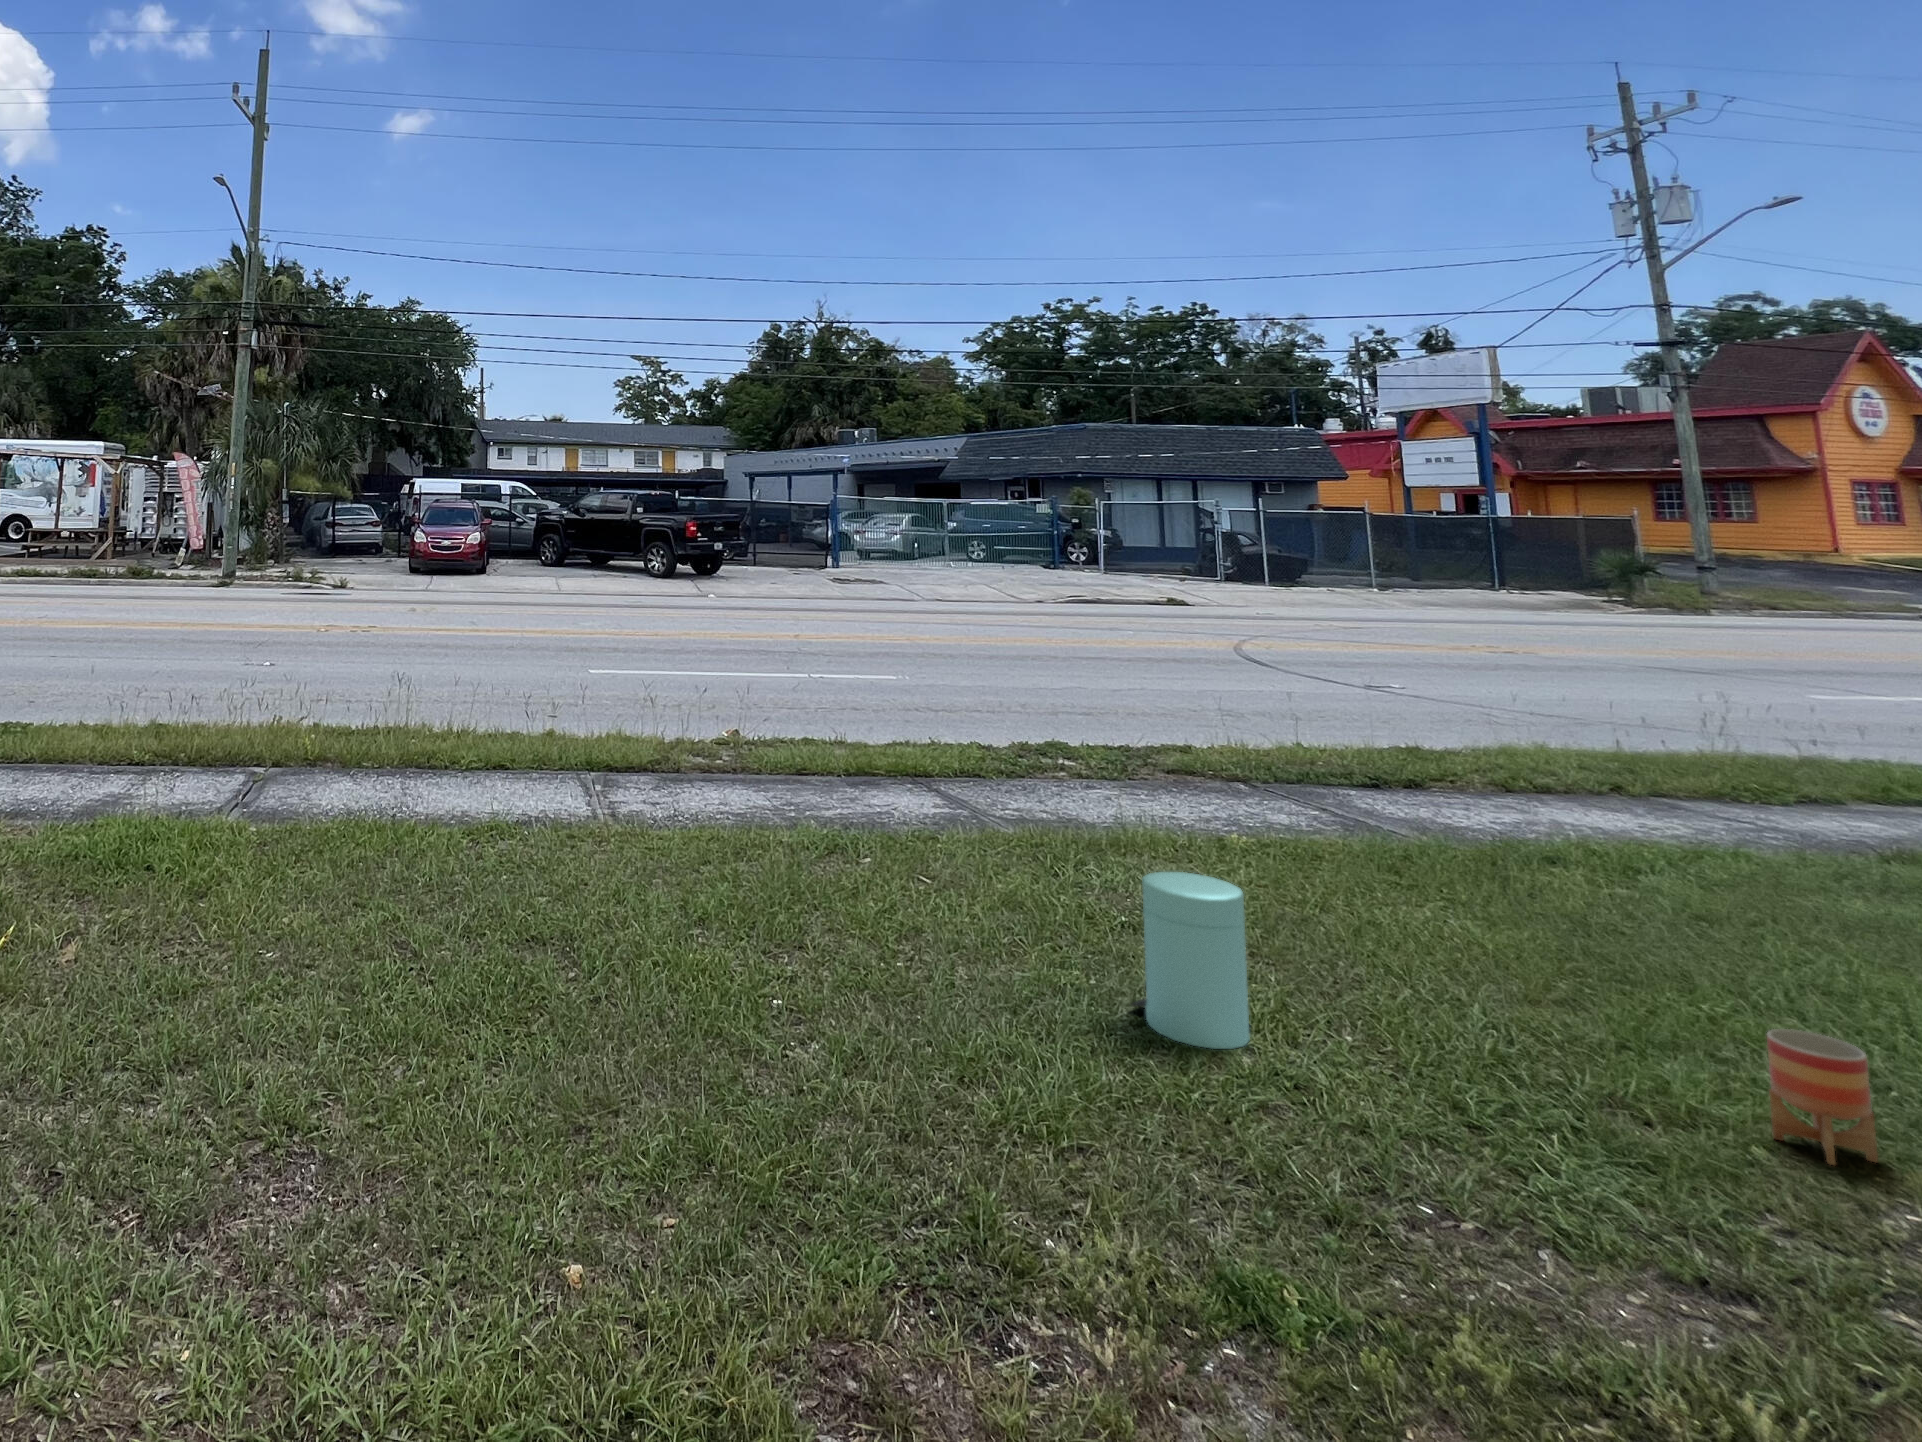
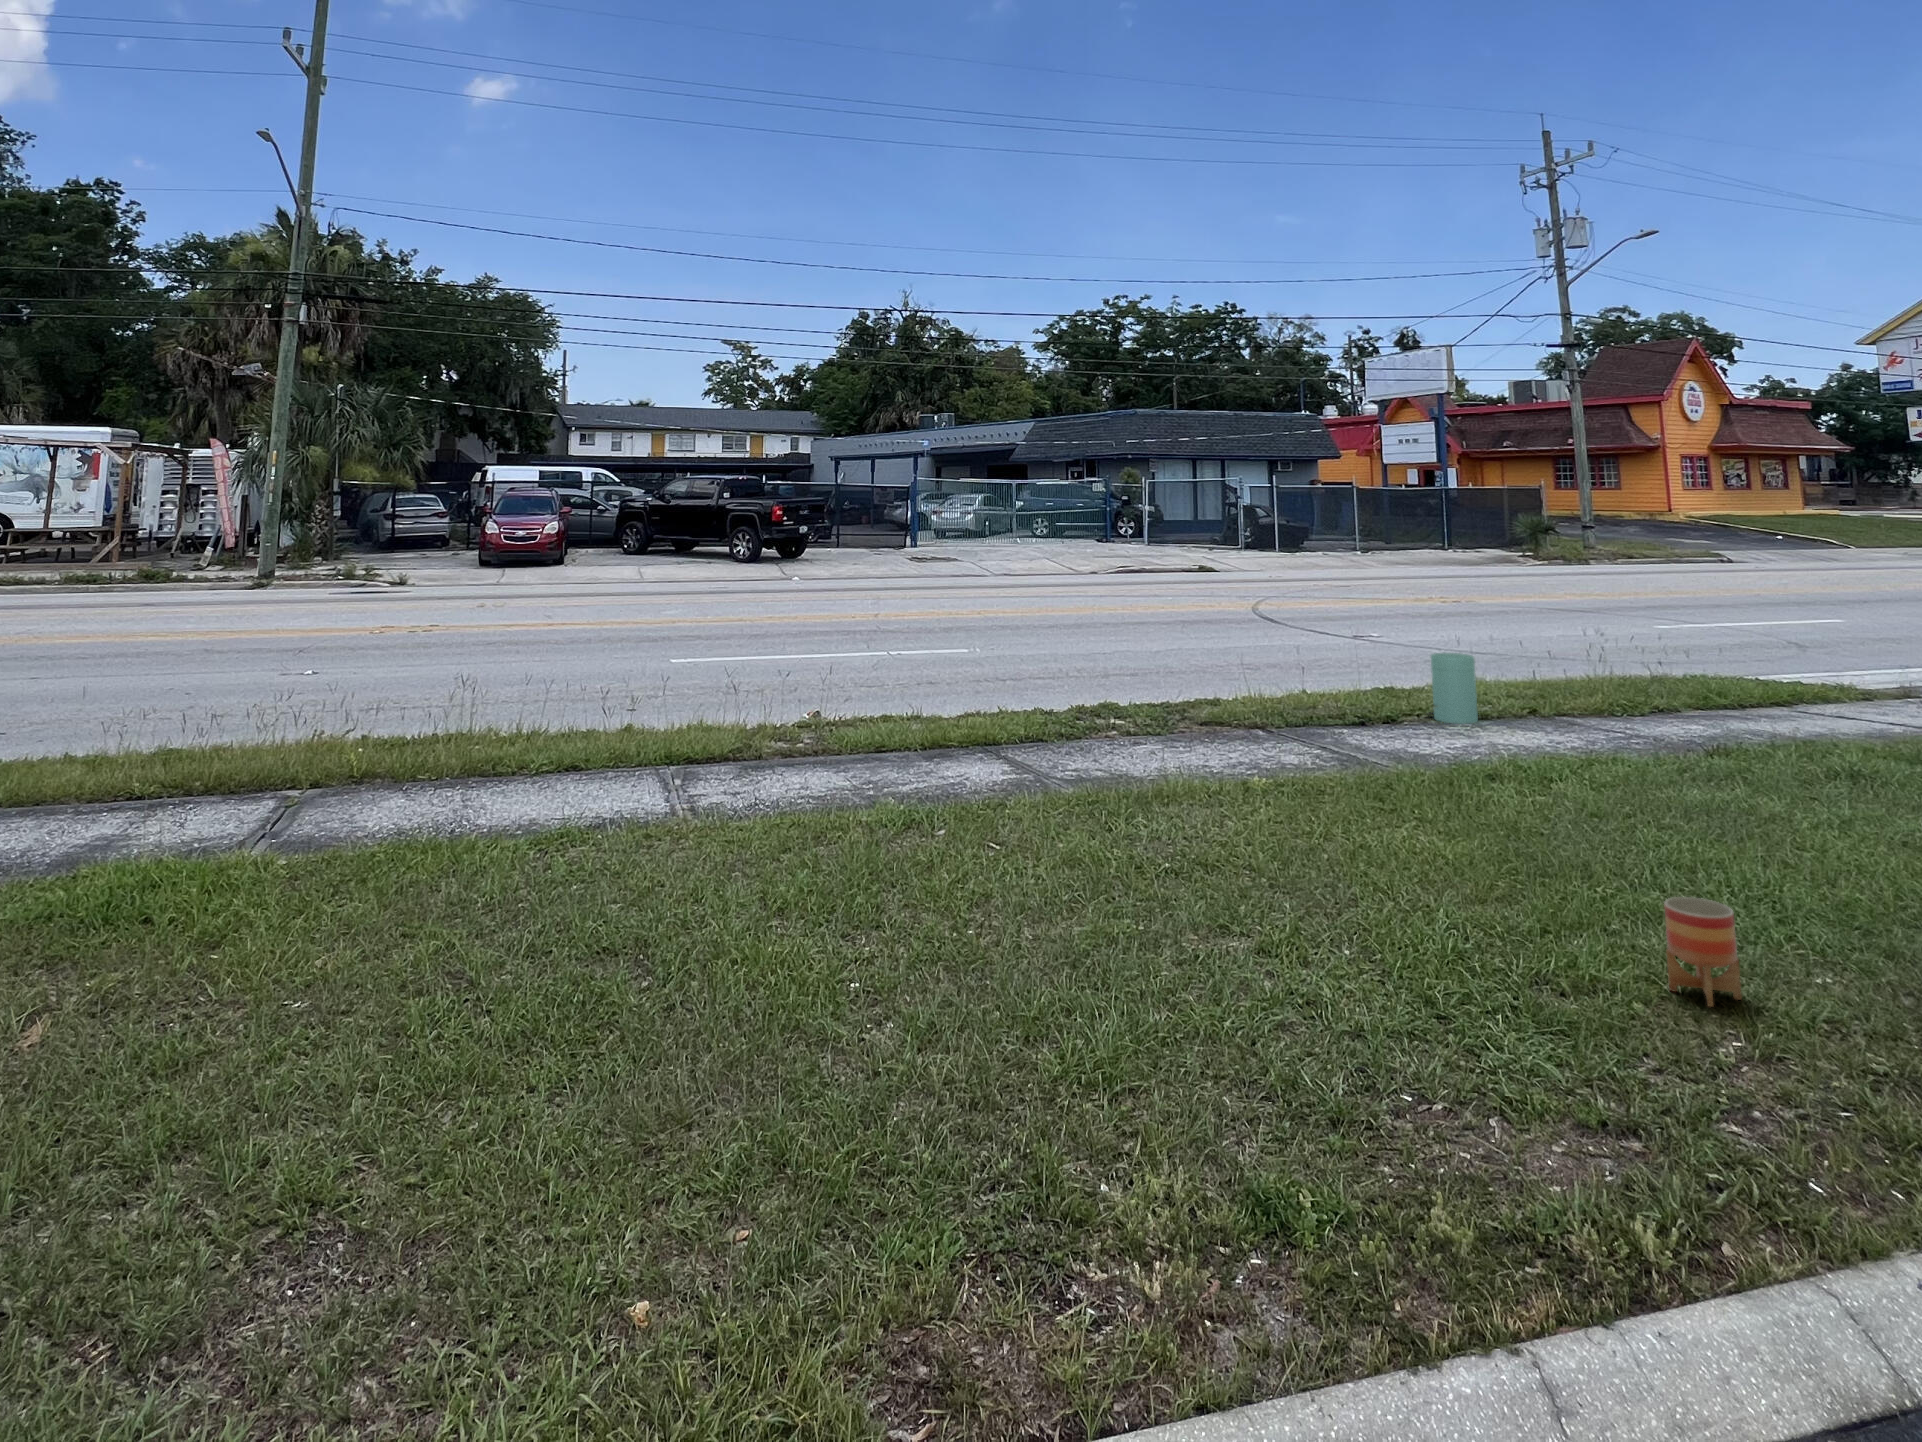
trash can: present [1131,872,1250,1049] -> present [1428,653,1478,724]

